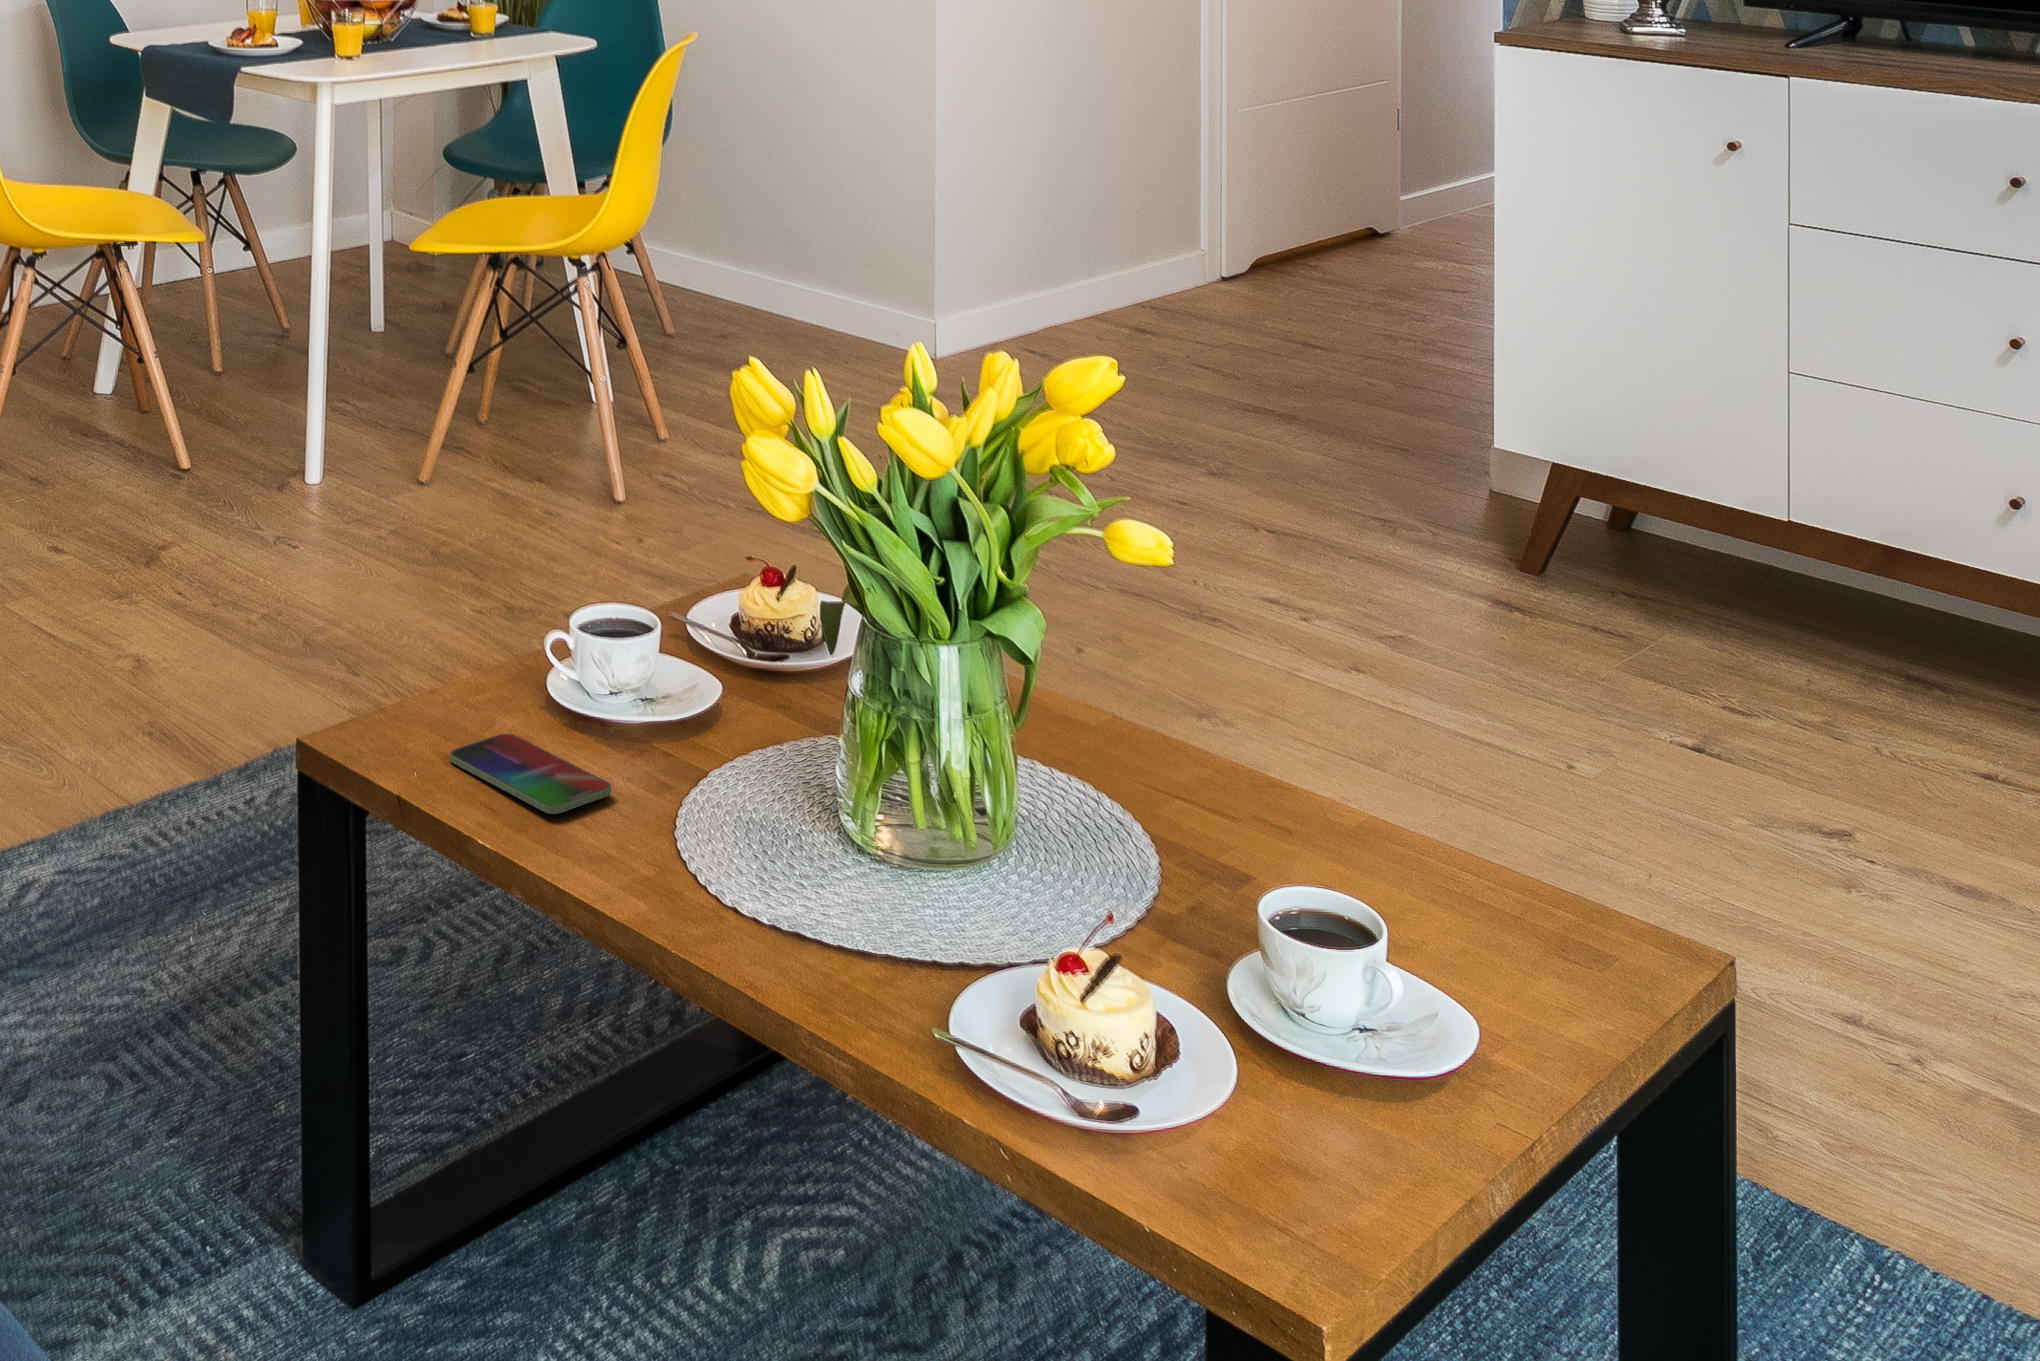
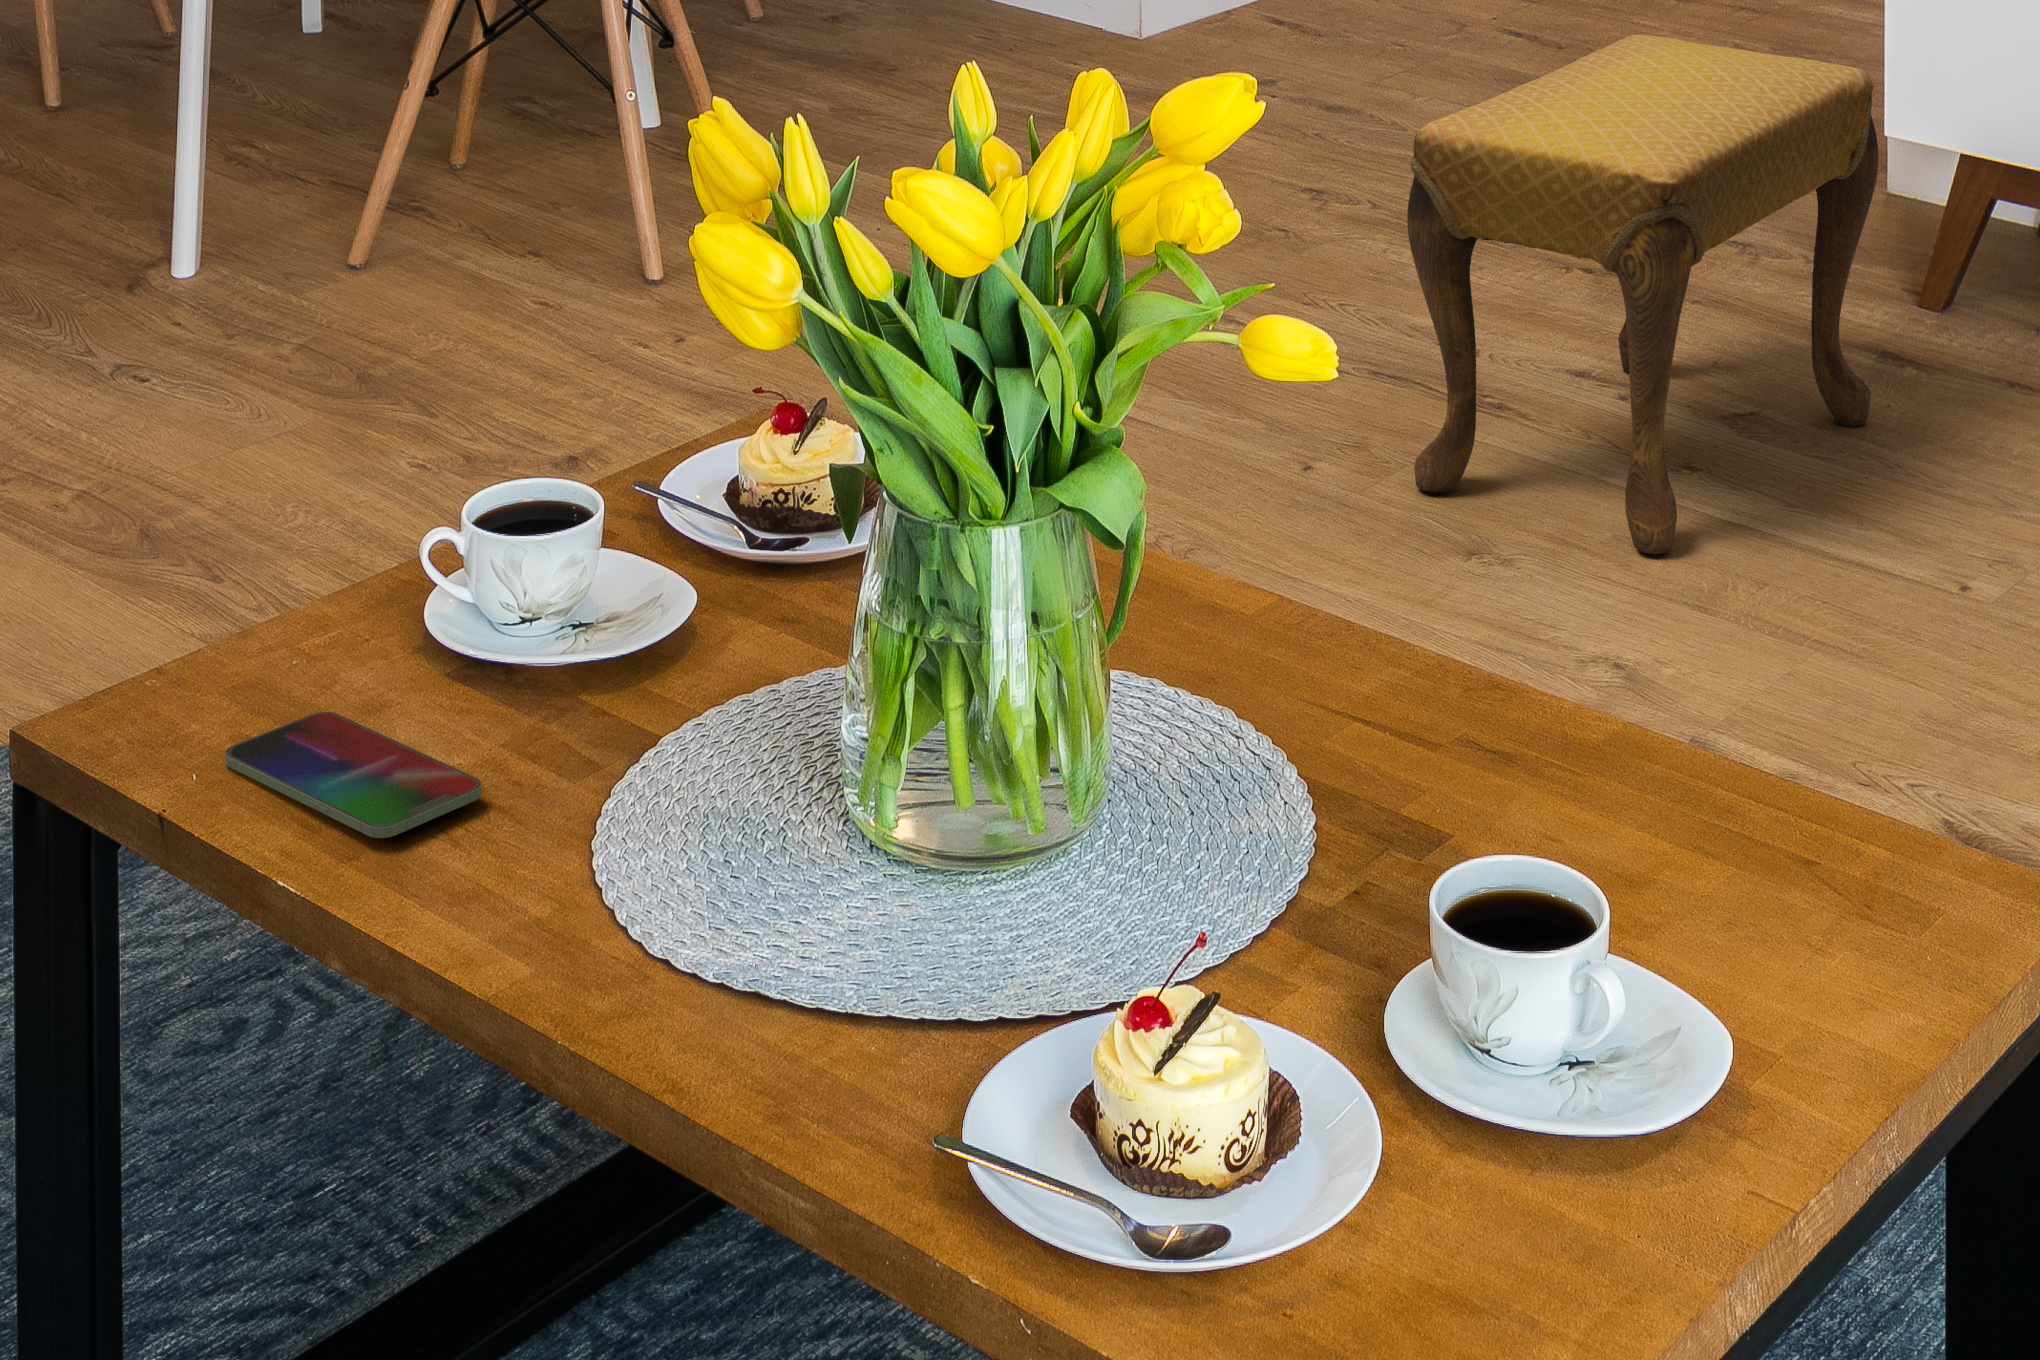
footstool: none [1187,344,1530,723] -> present [1407,35,1878,554]

